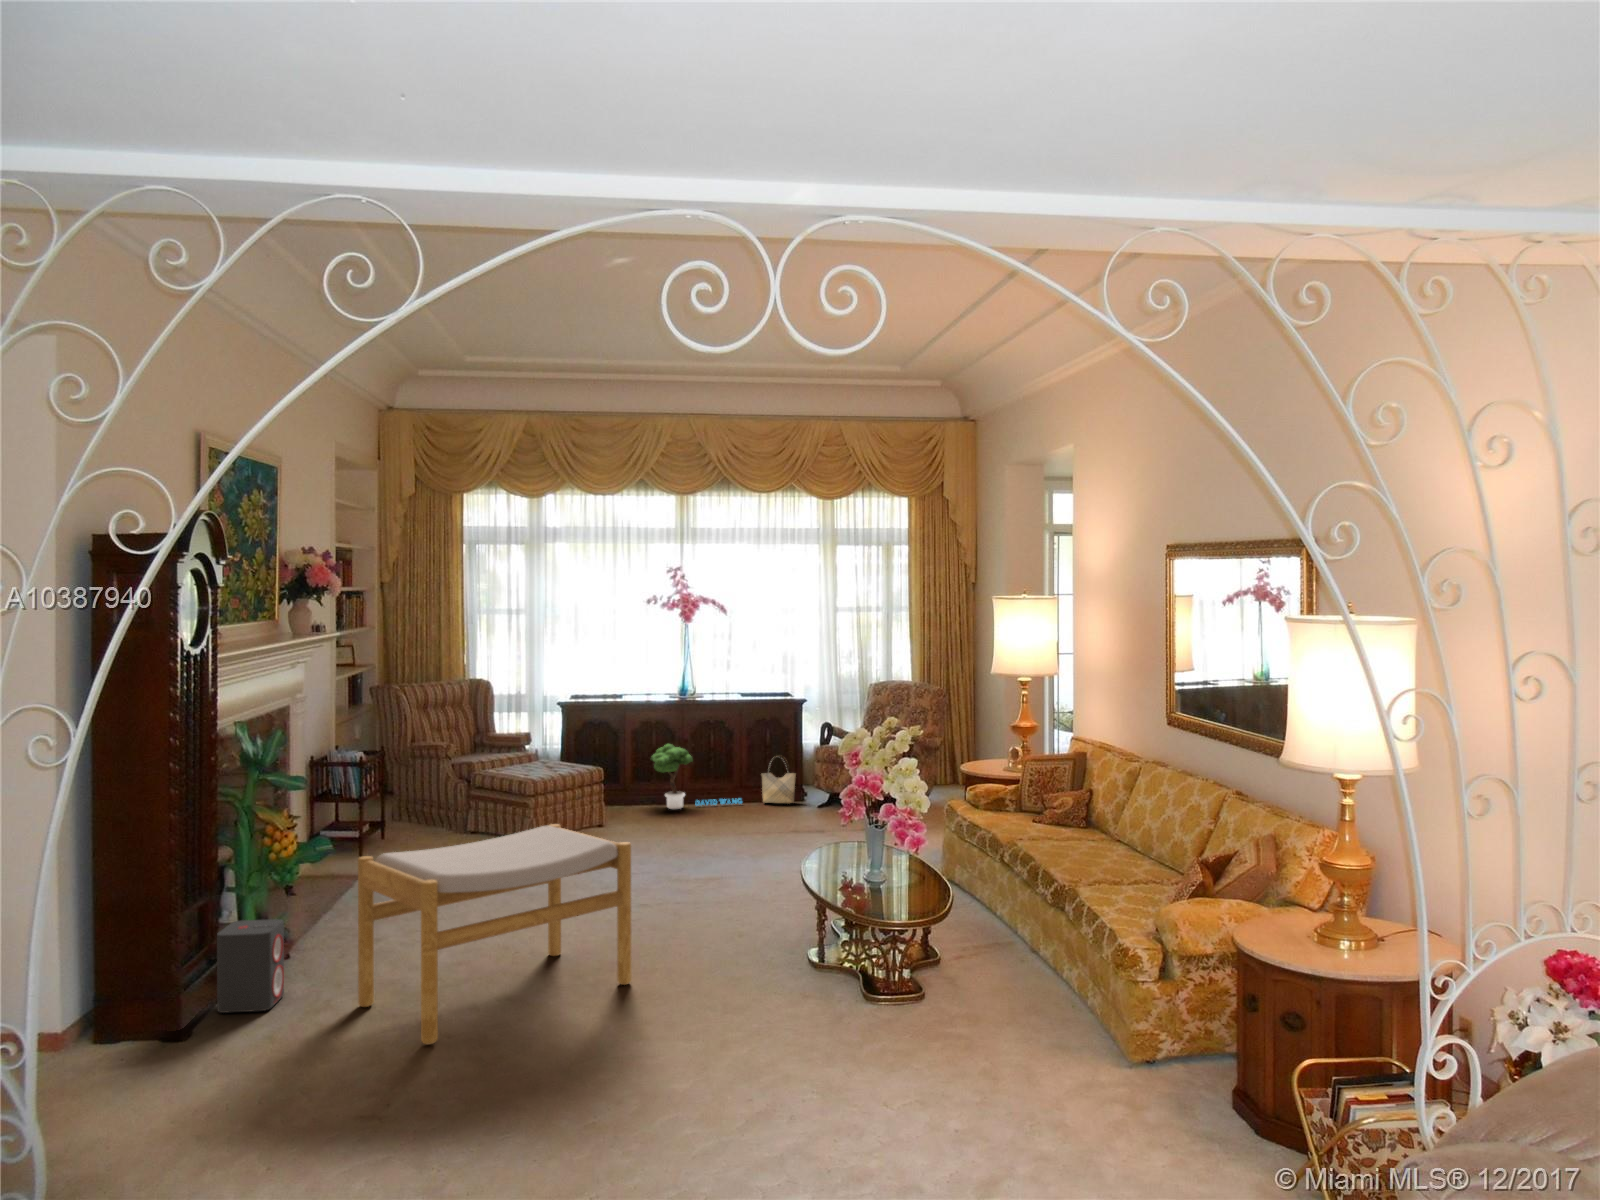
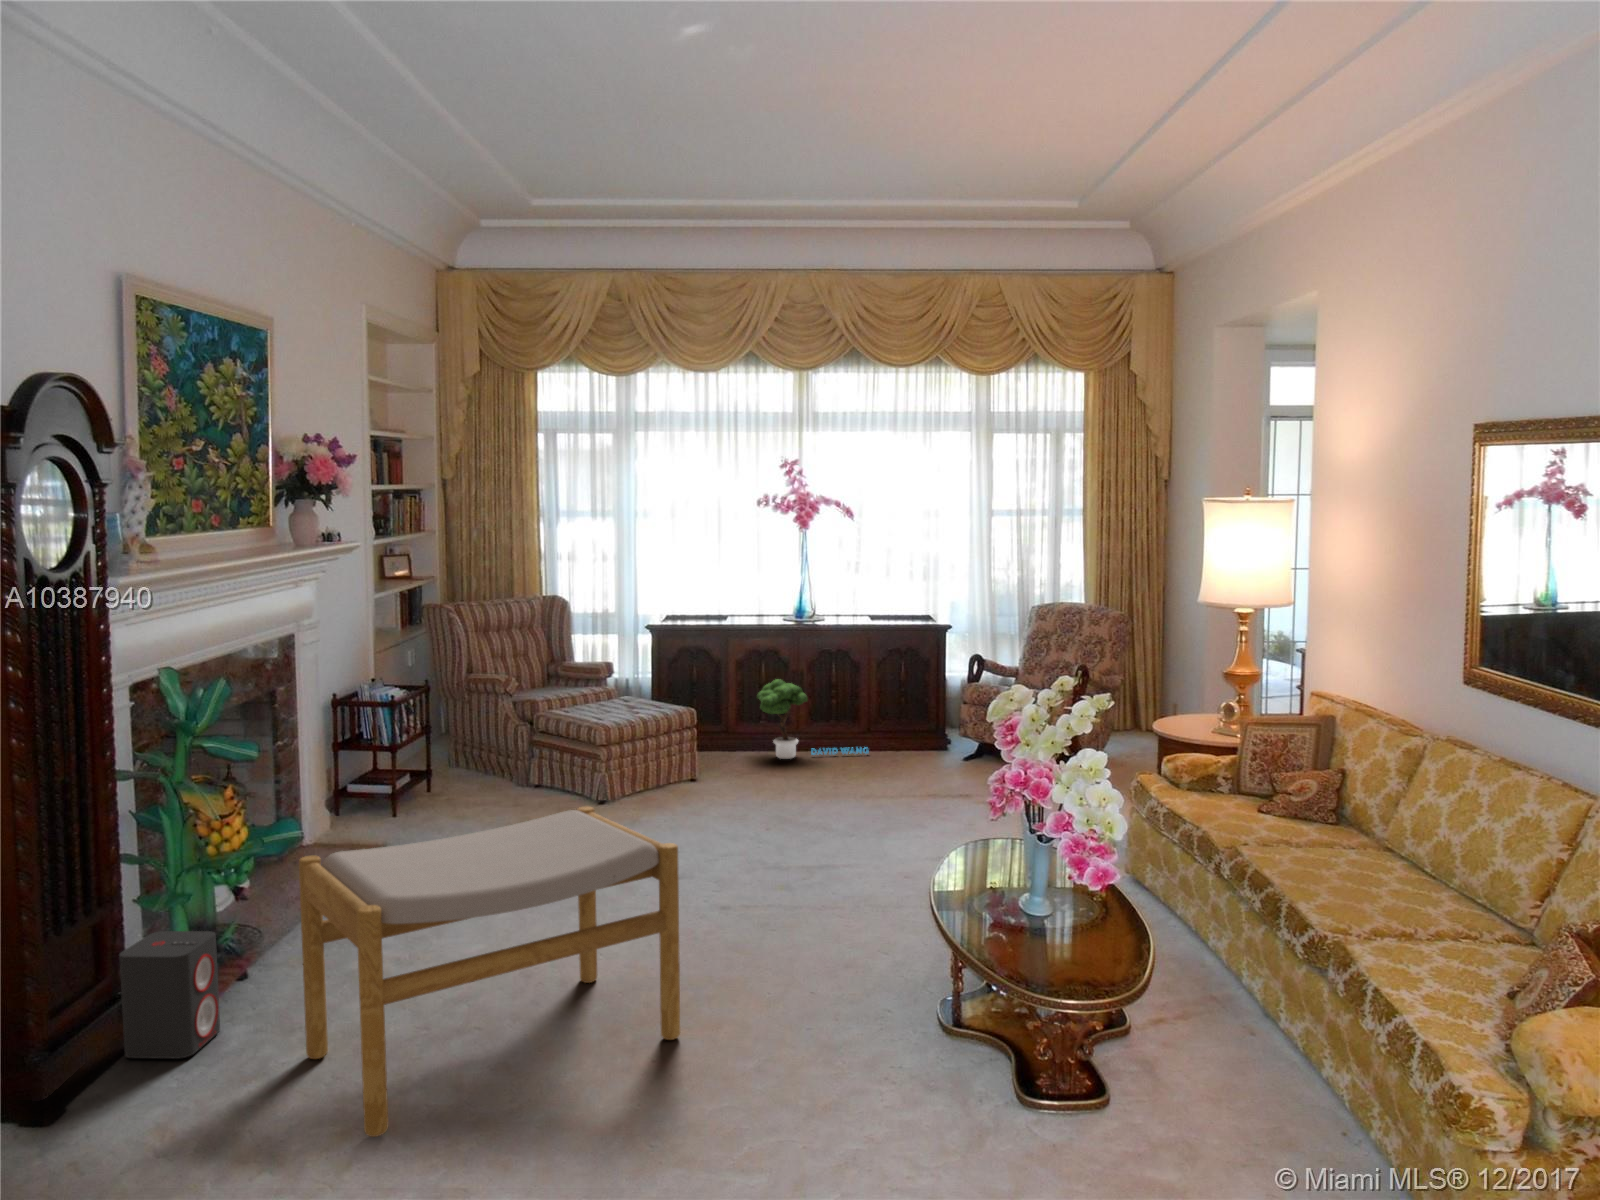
woven basket: present [762,756,796,804] -> none [892,695,936,755]

